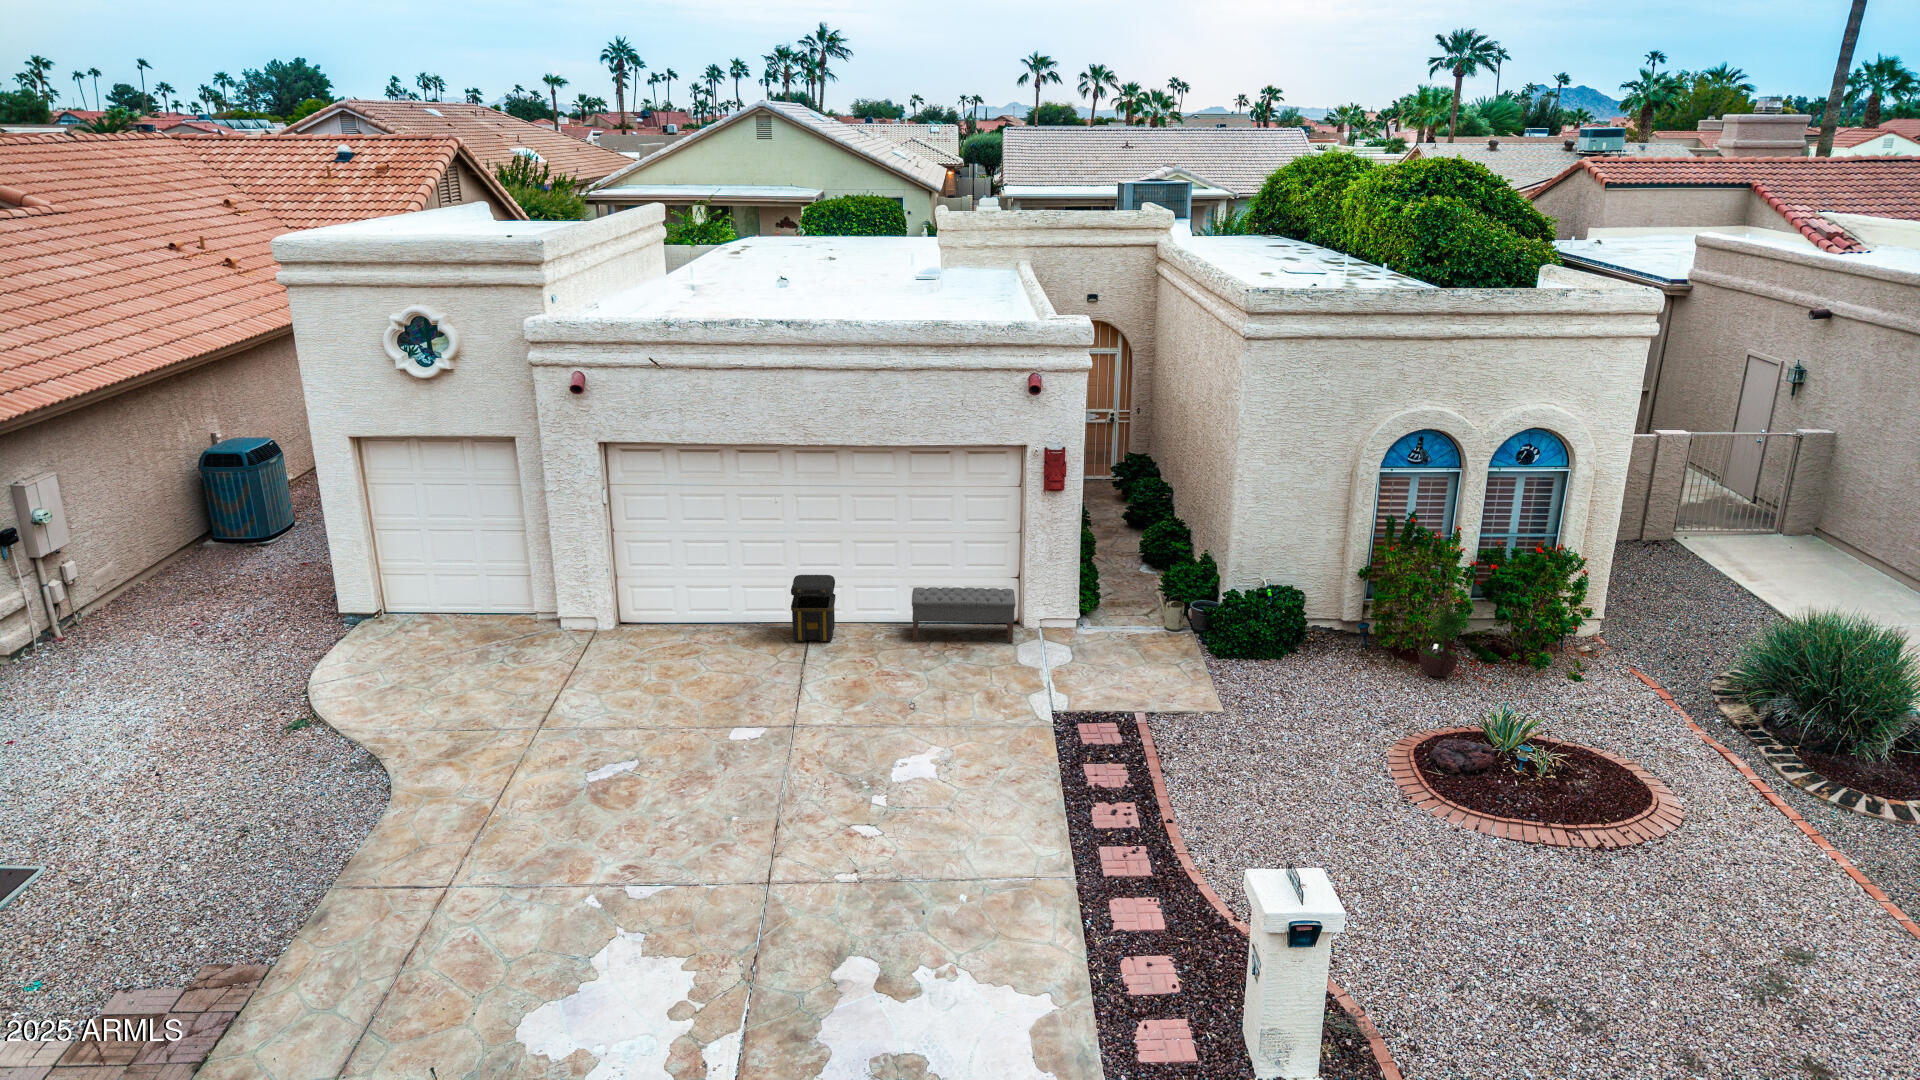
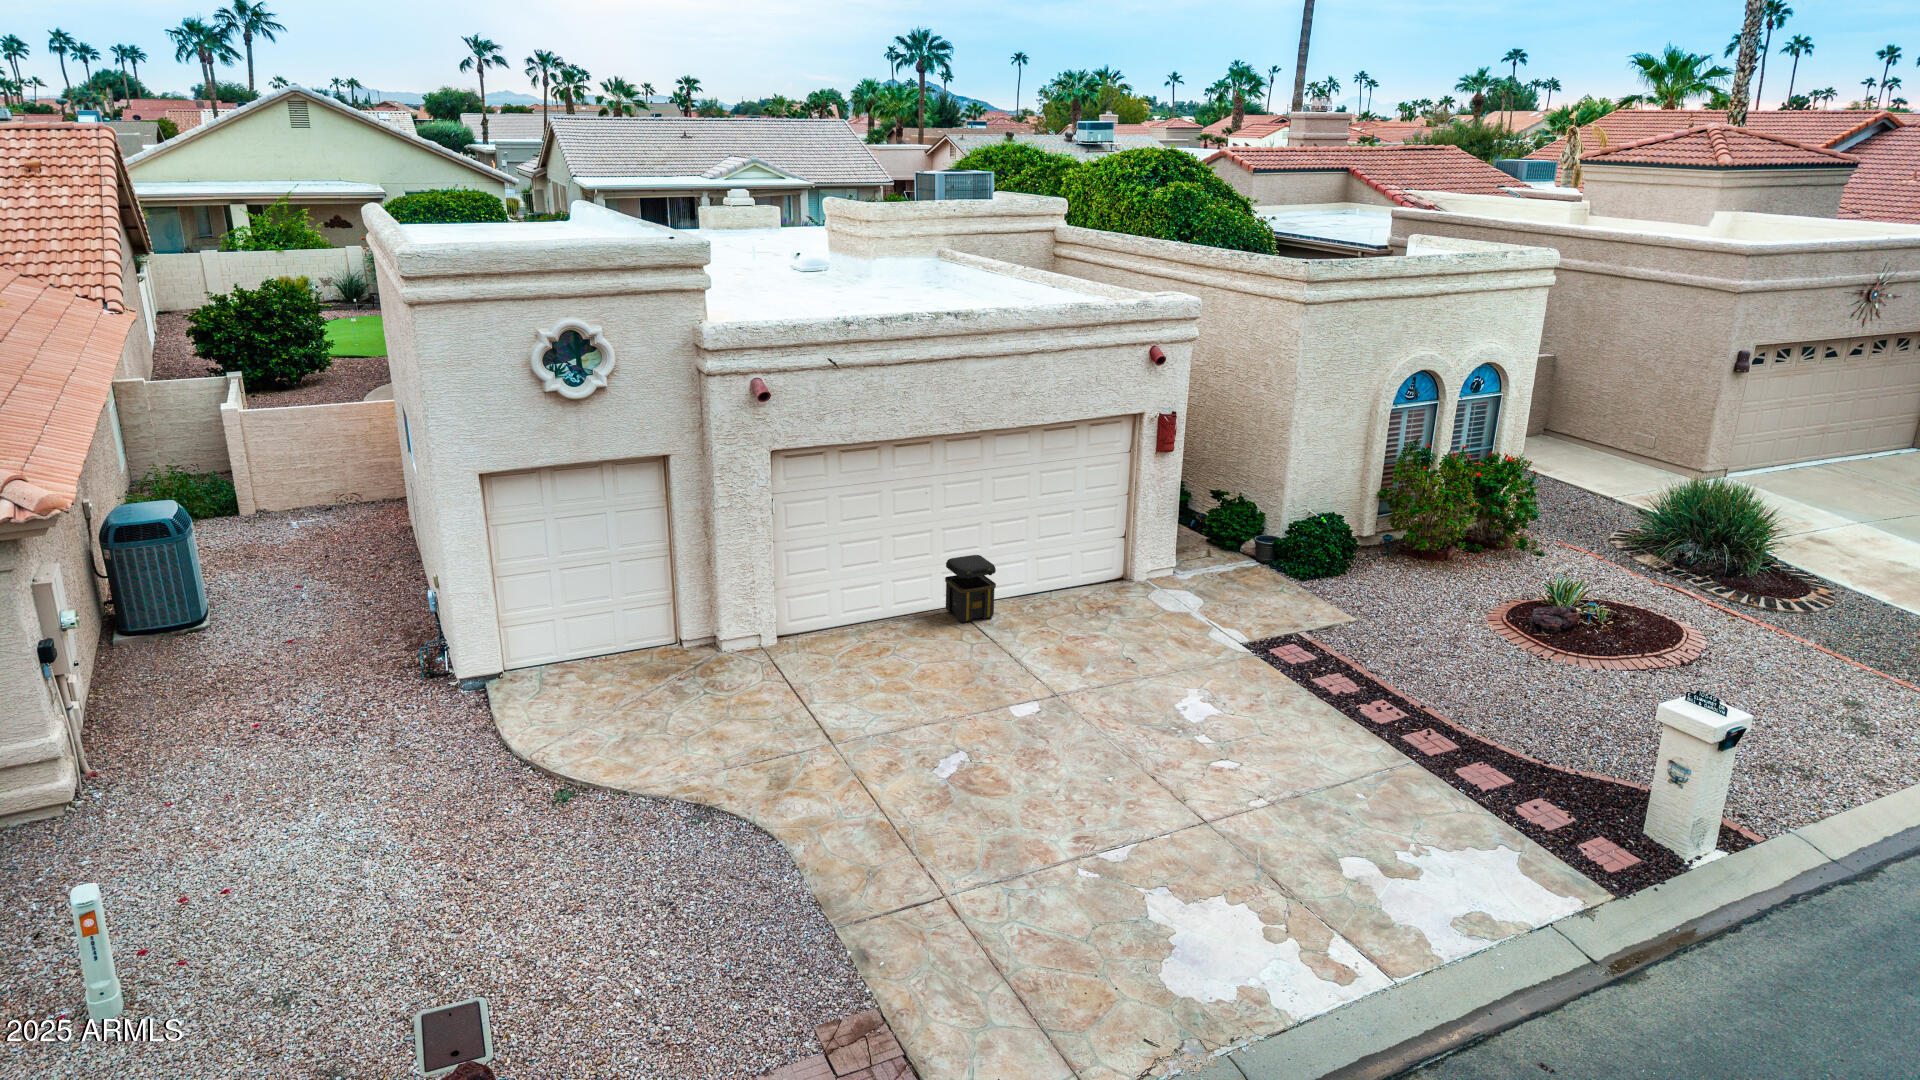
bench: present [912,587,1016,643] -> none [1044,545,1143,606]
watering can: present [1153,590,1184,632] -> none [1216,530,1252,564]
potted tree: present [1419,606,1470,677] -> none [1443,506,1491,567]

